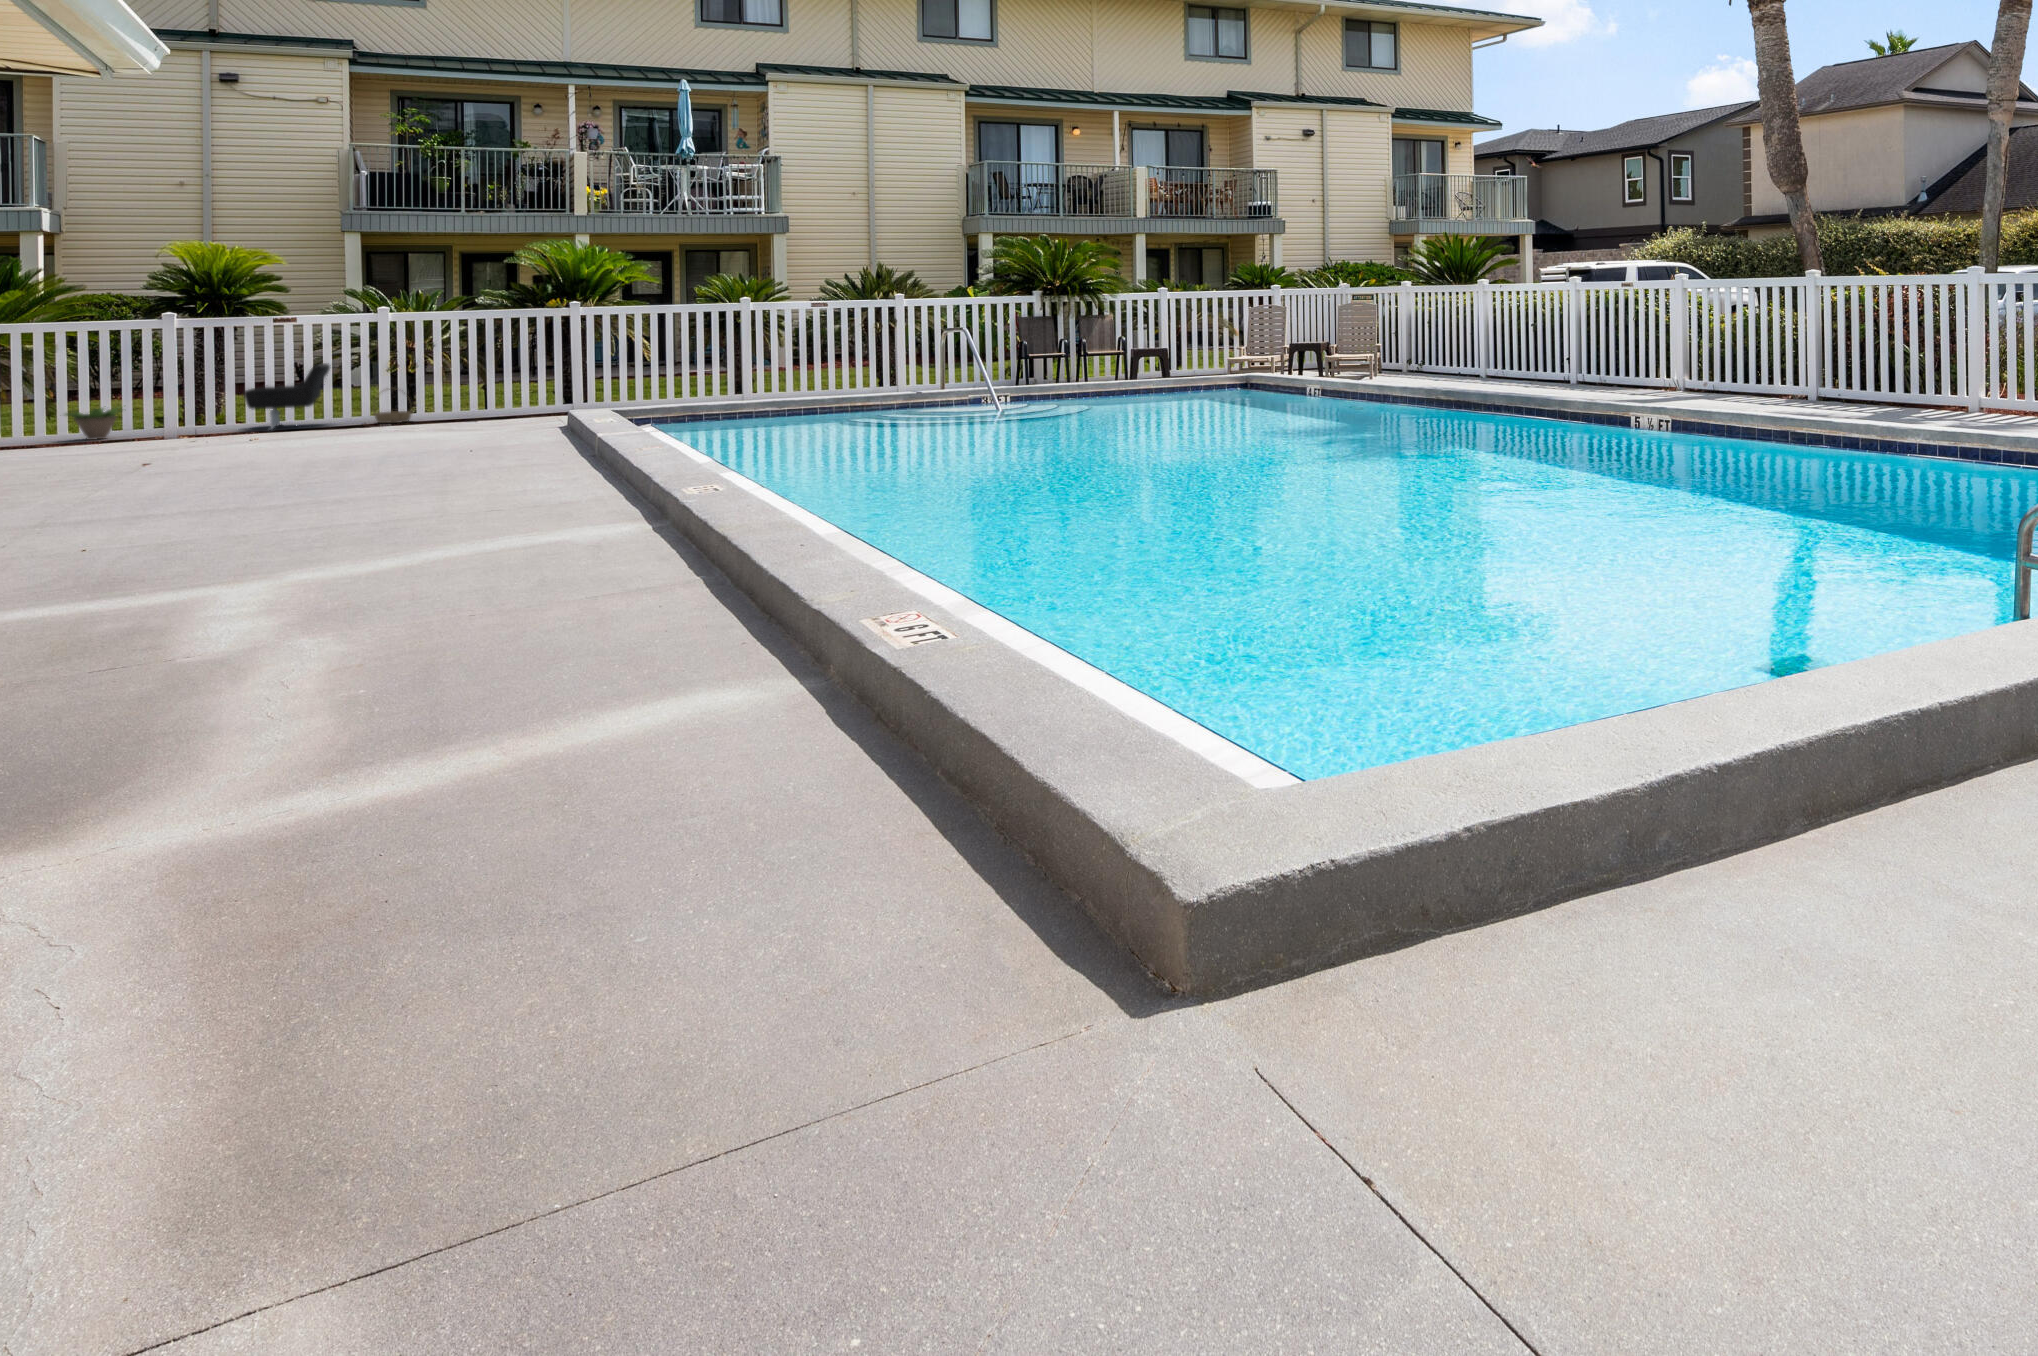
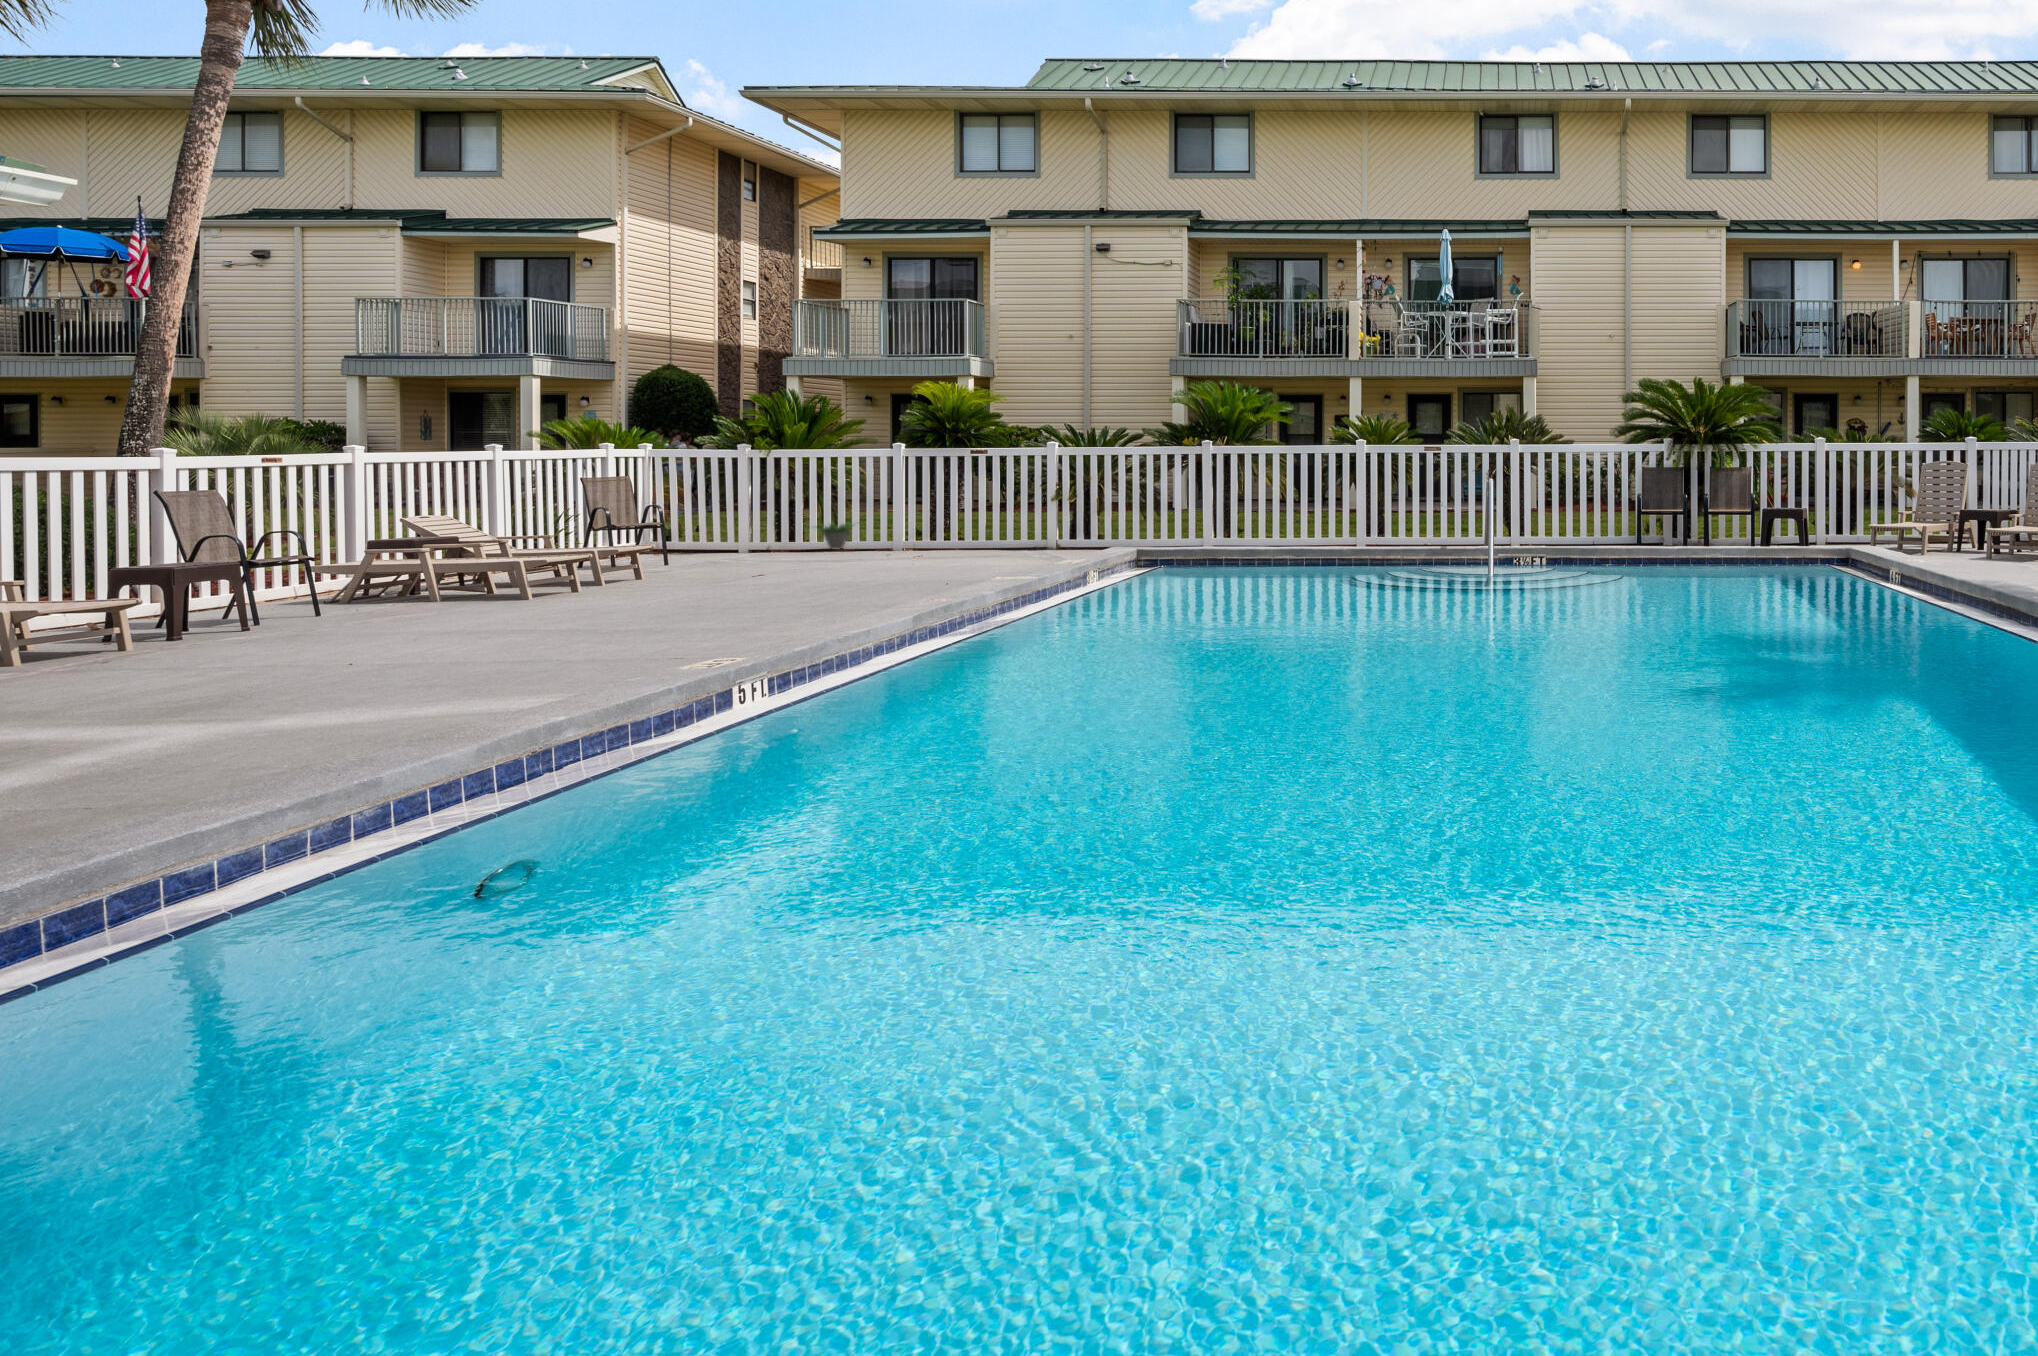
lounge chair: present [244,363,330,429] -> none [935,492,1011,549]
basket: present [374,397,412,423] -> none [1031,517,1063,548]

